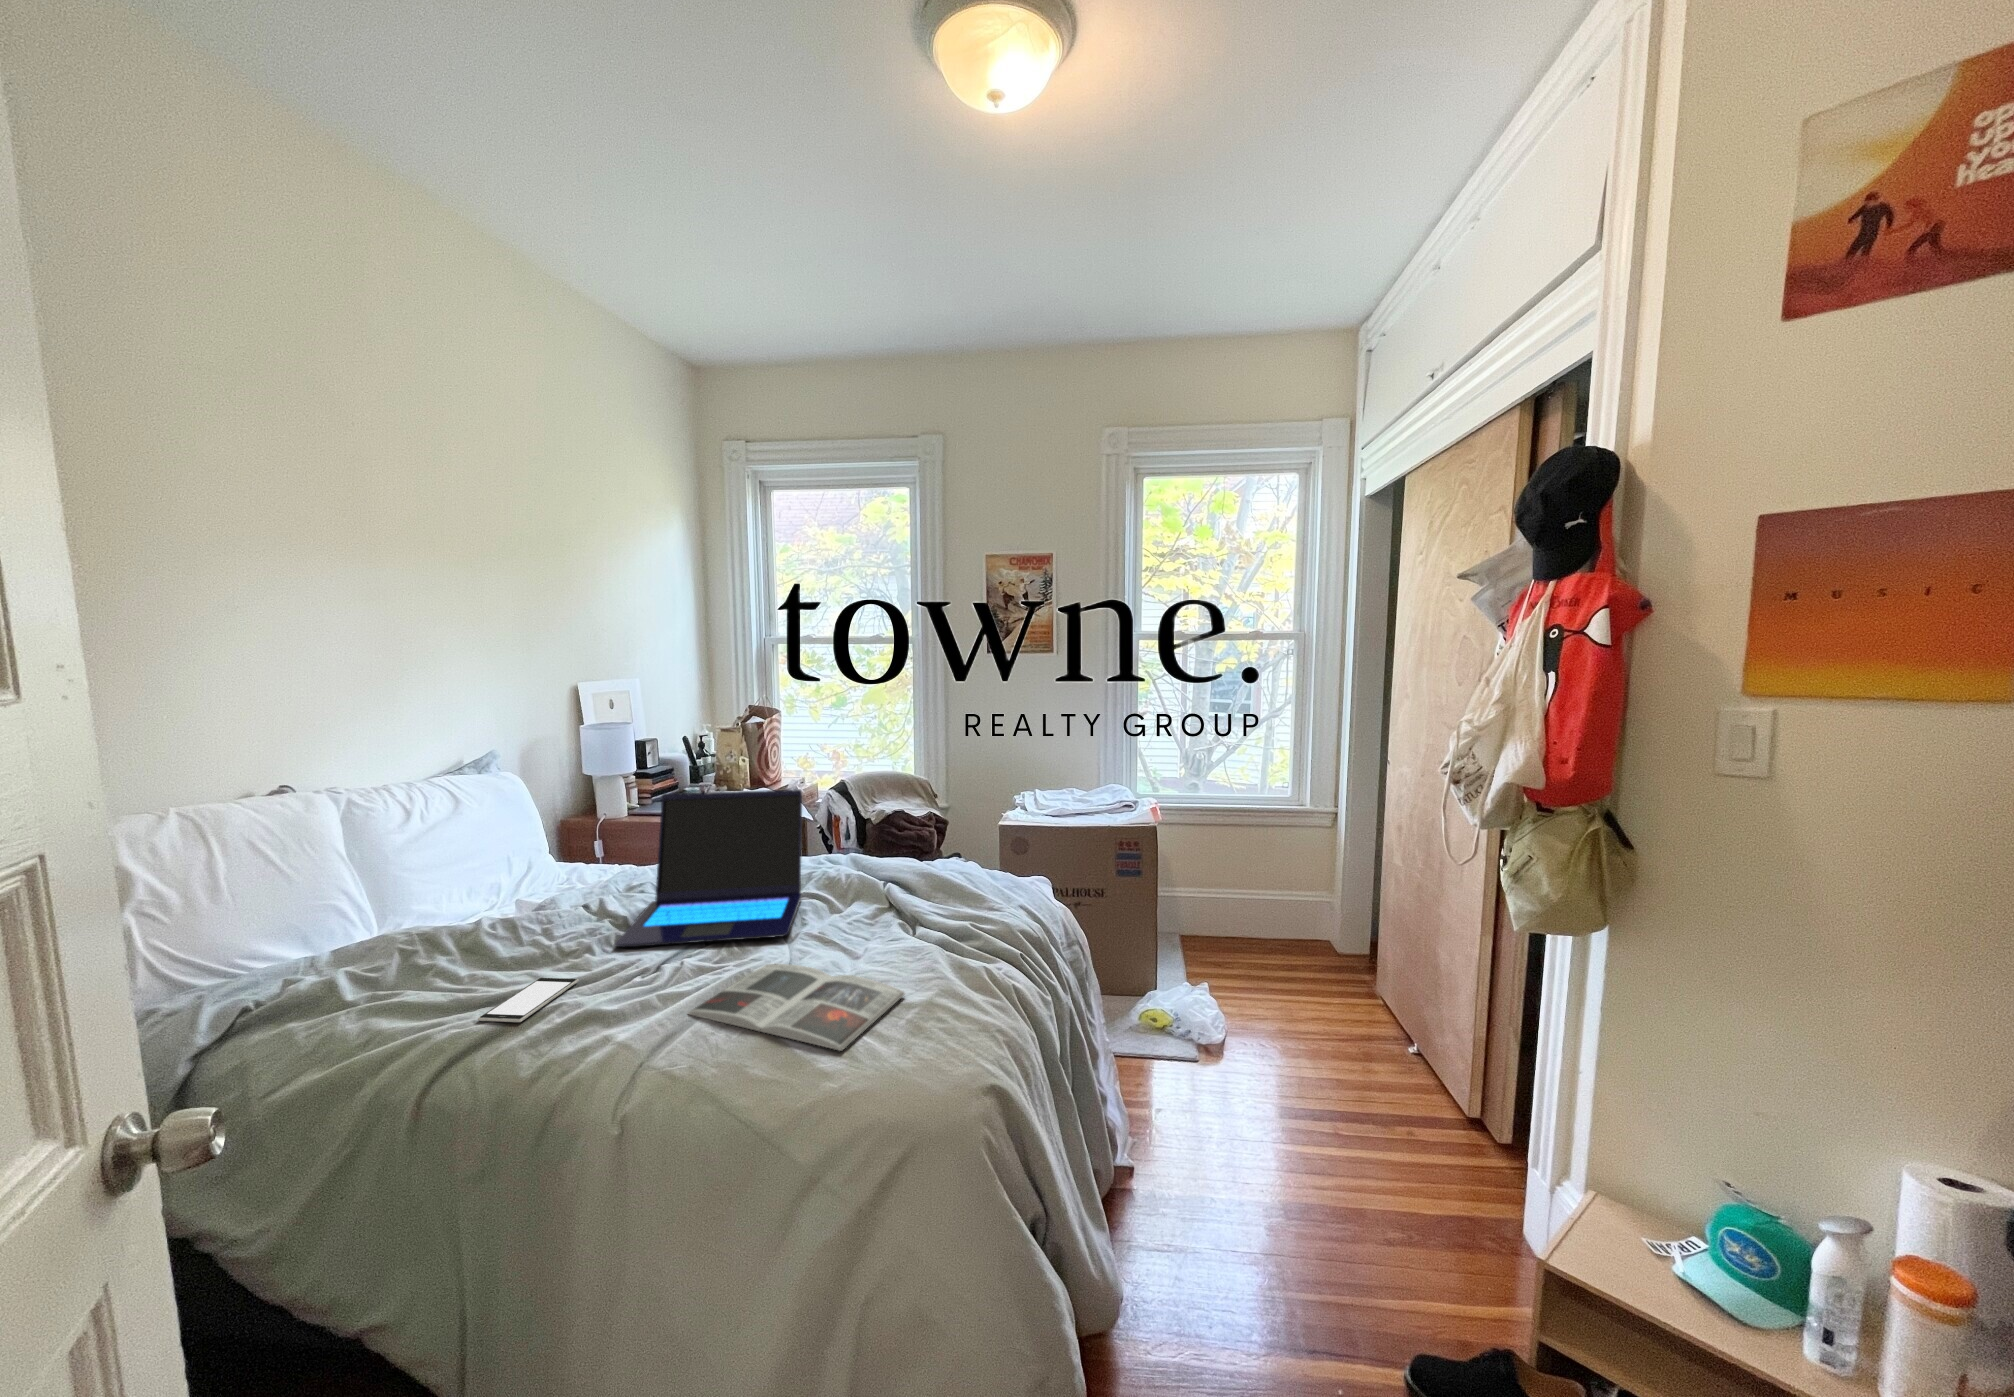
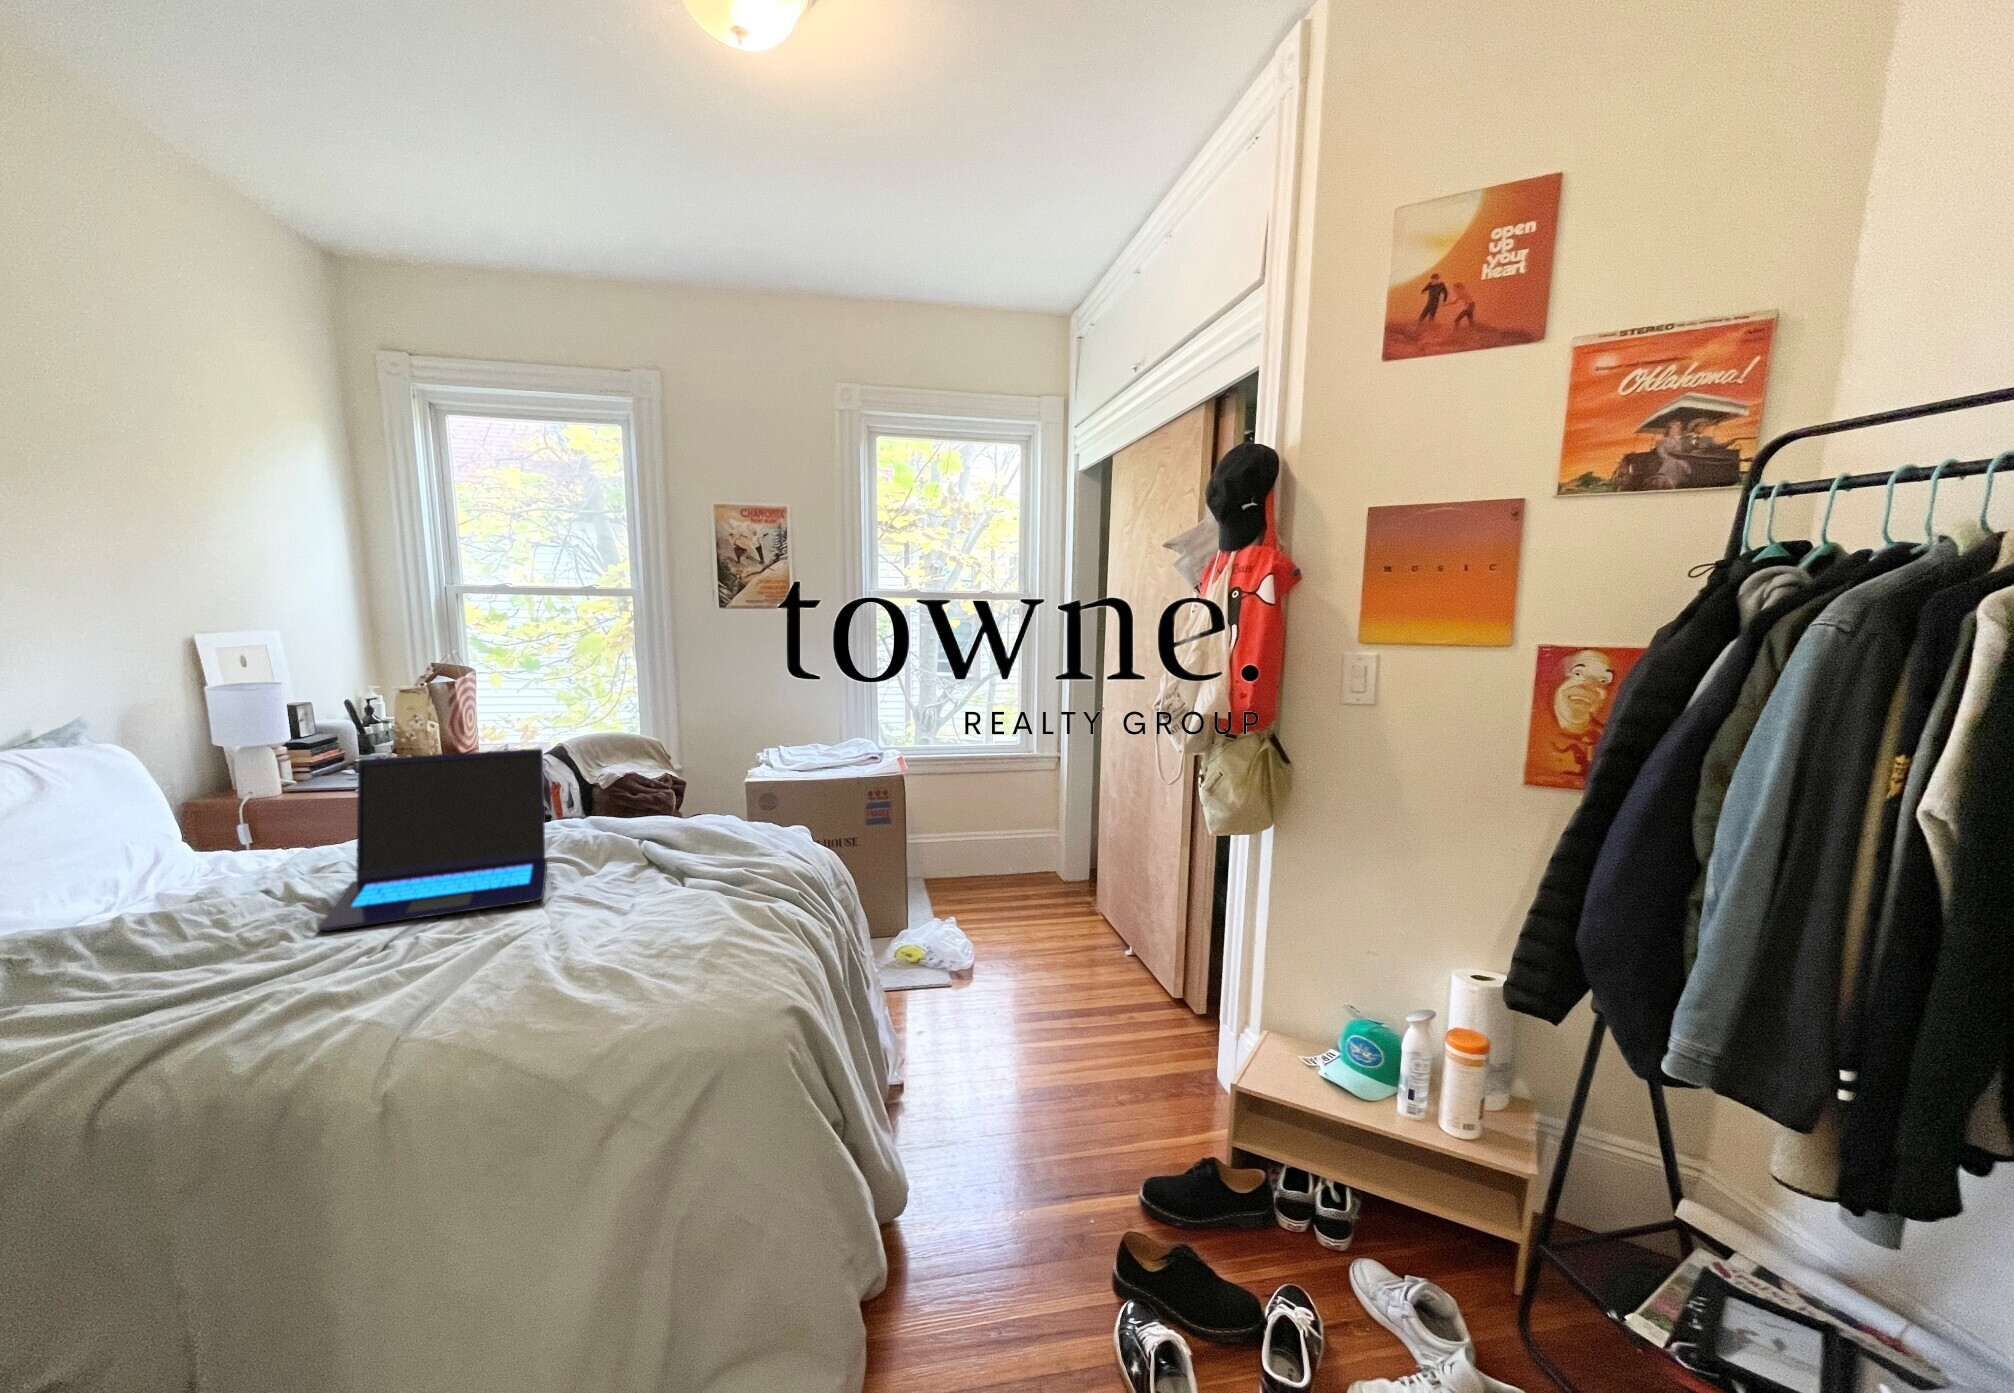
magazine: present [688,964,904,1051] -> none [441,924,691,992]
smartphone: present [478,978,579,1022] -> none [150,967,282,1023]

